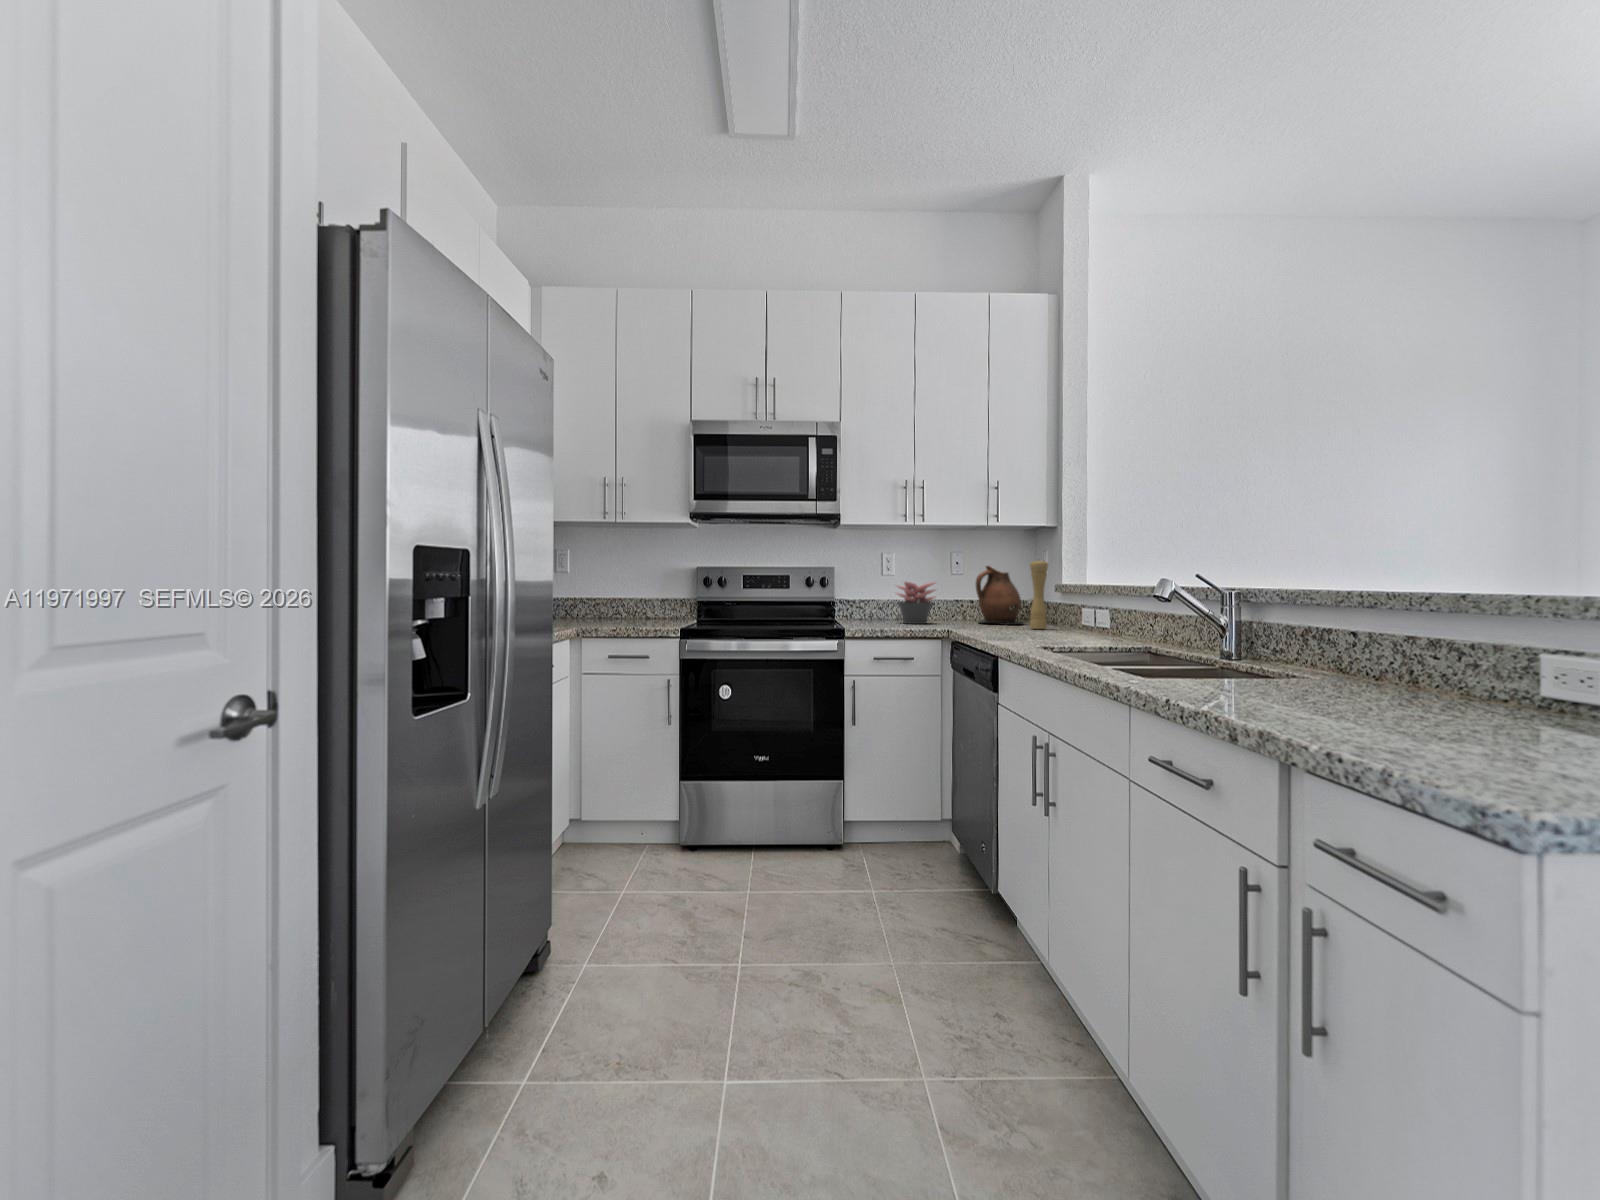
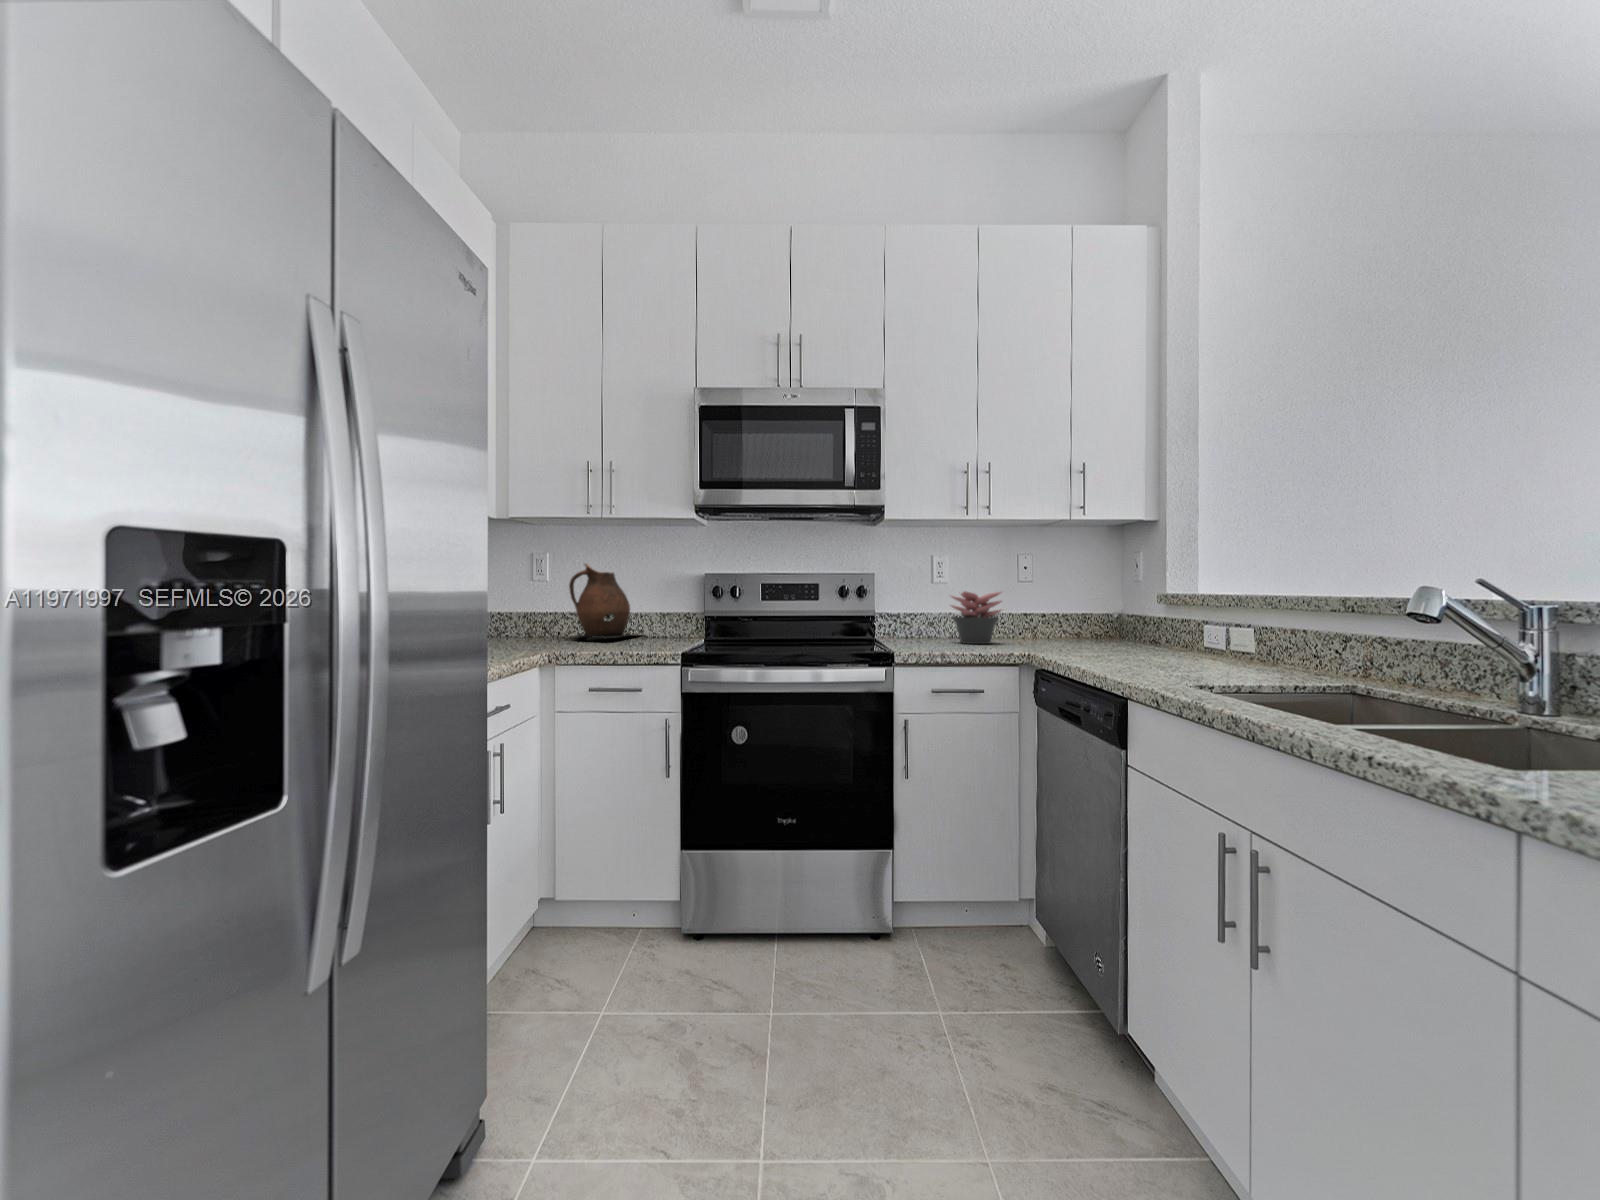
pepper mill: present [1030,560,1048,629] -> none [1128,563,1153,652]
ceramic pitcher: present [976,566,1023,624] -> present [569,564,638,639]

